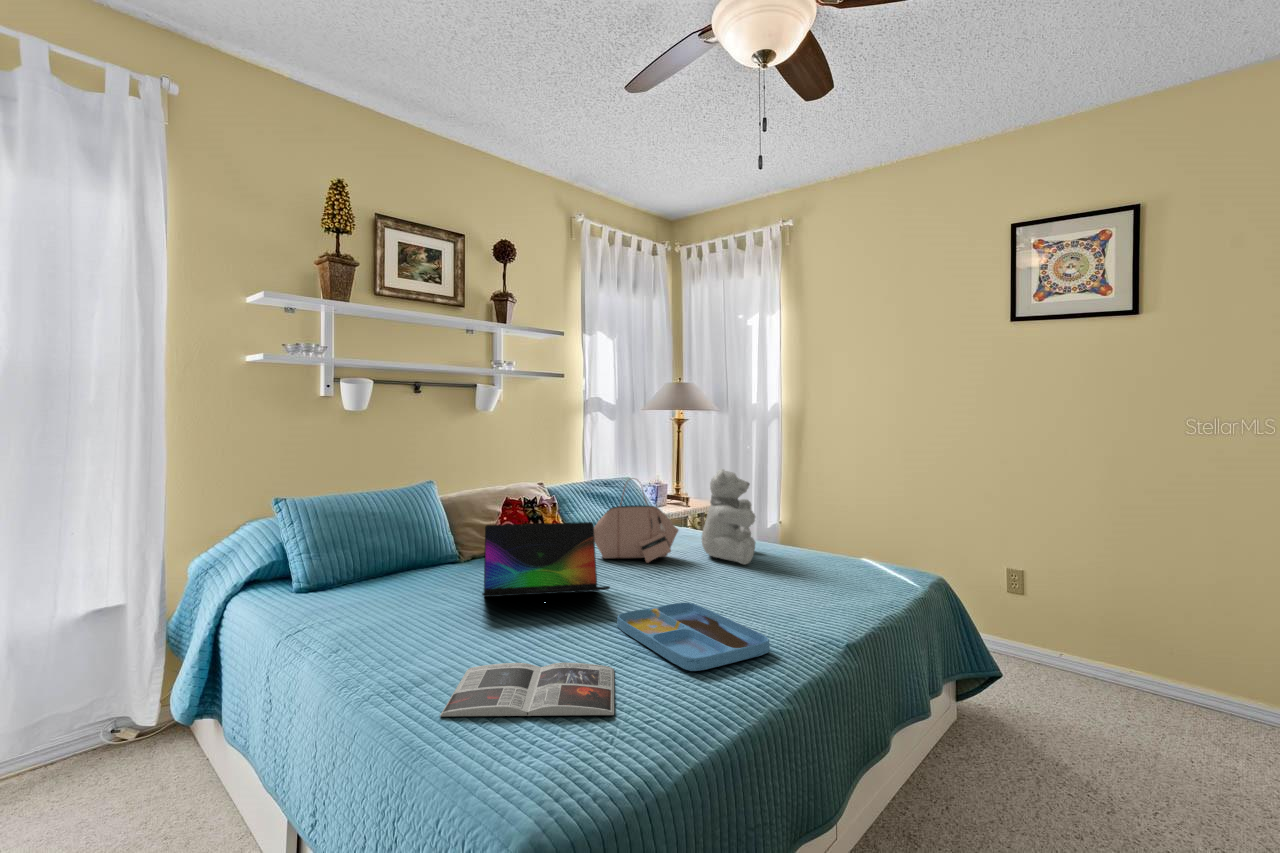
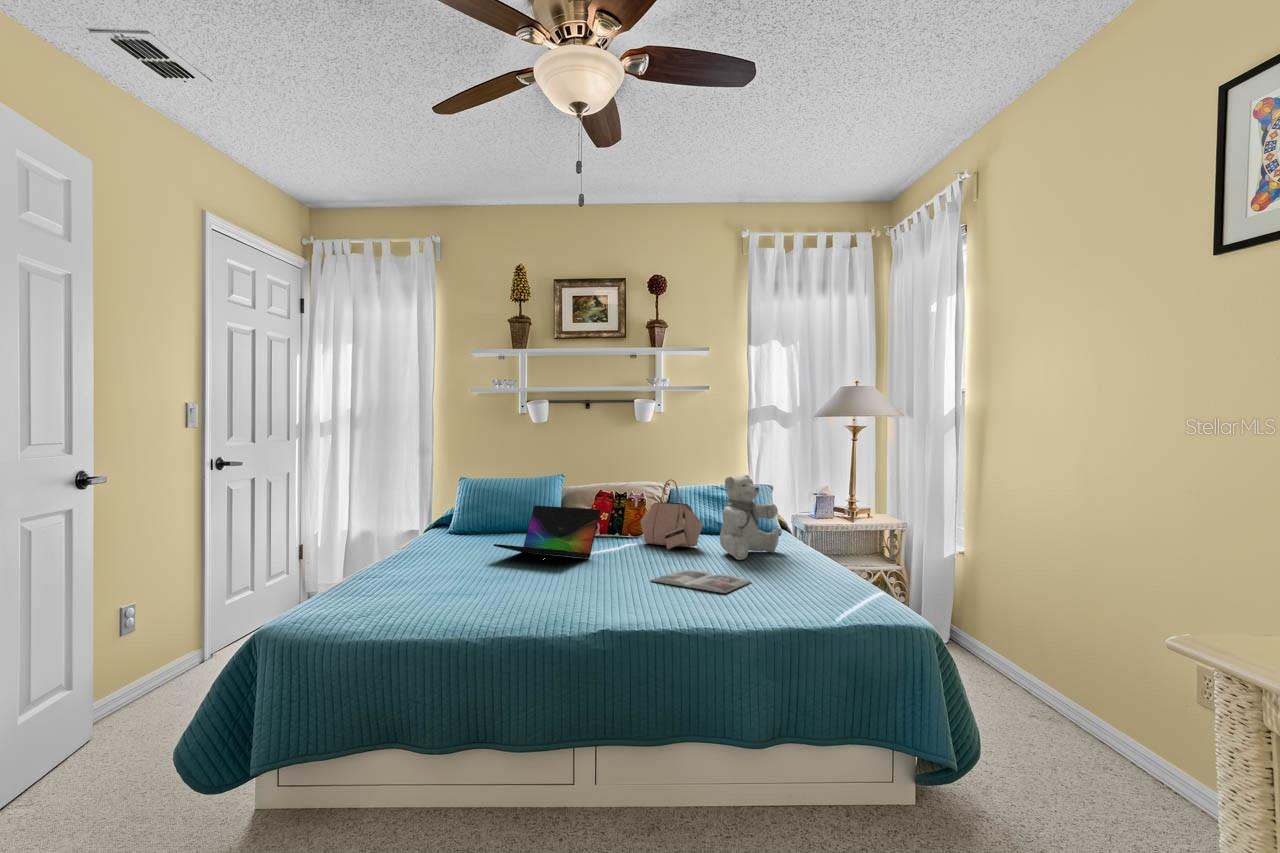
tray: present [617,603,770,671] -> none [526,567,611,598]
magazine: present [440,663,614,716] -> present [651,570,751,593]

